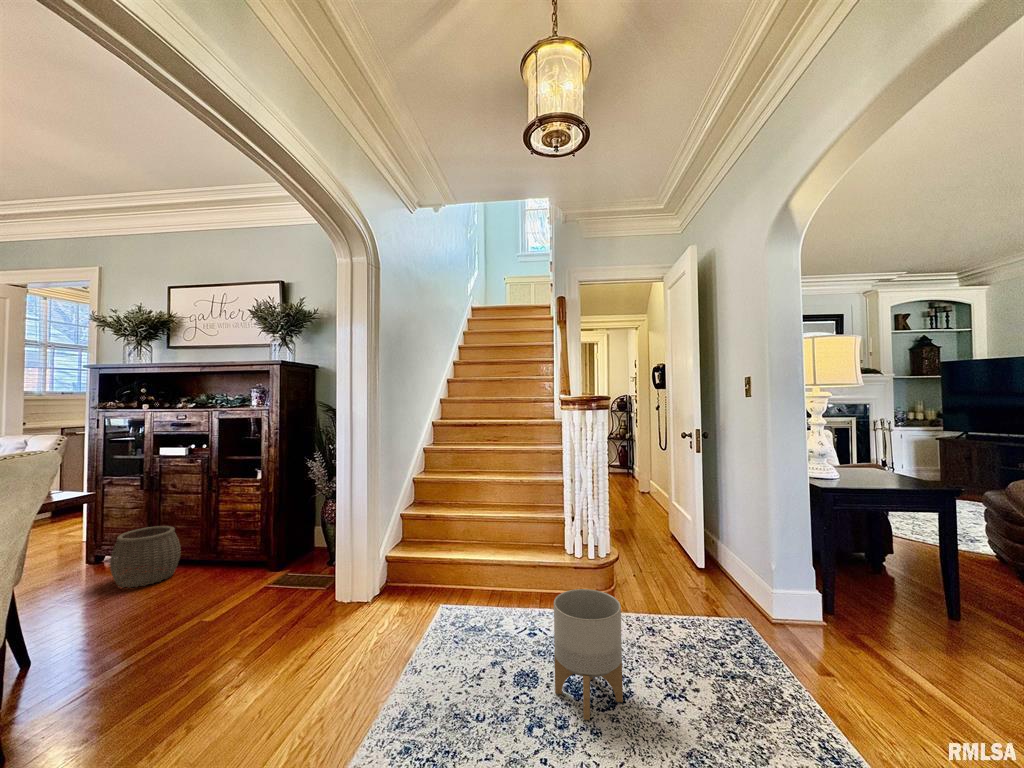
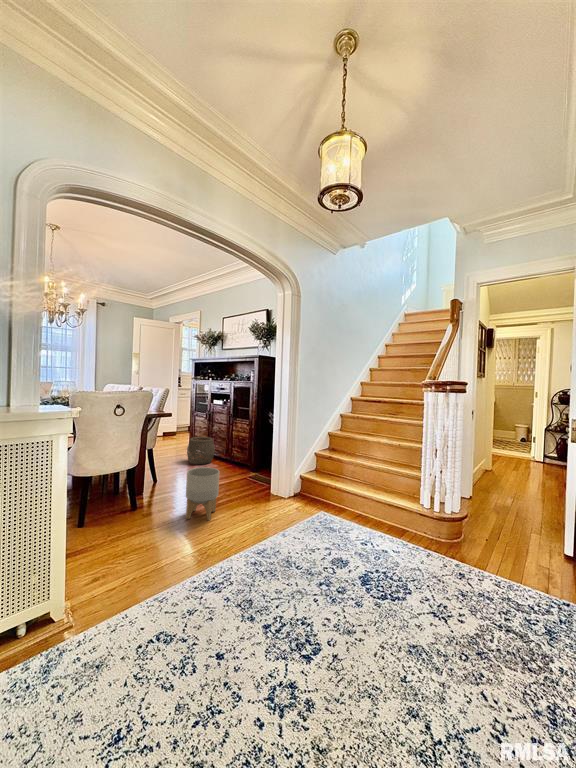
planter: present [554,589,623,720] -> present [186,467,219,520]

